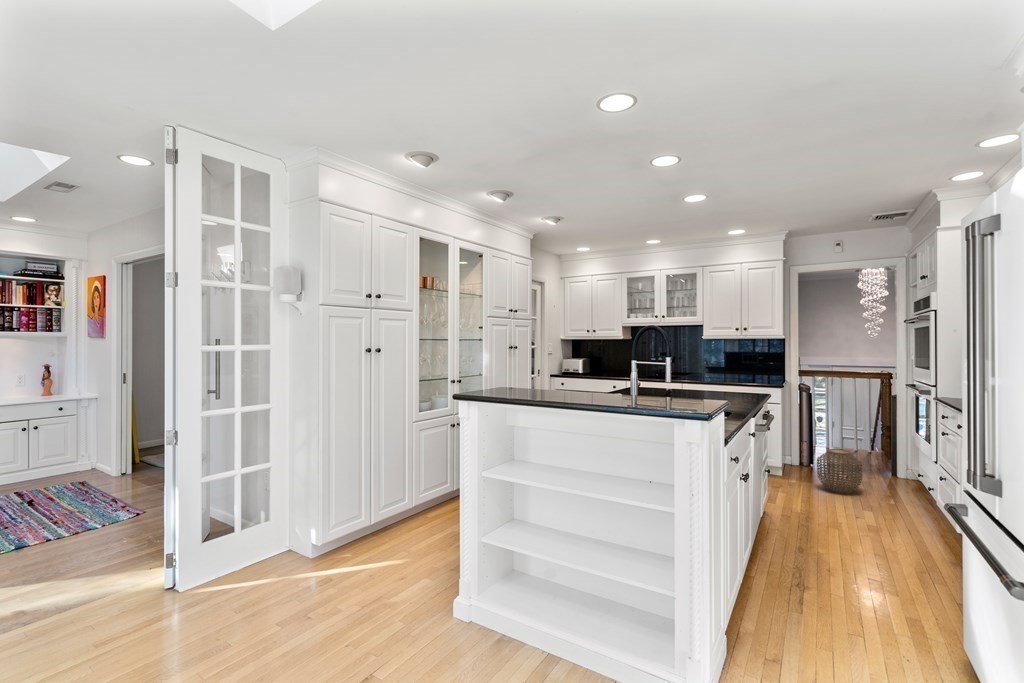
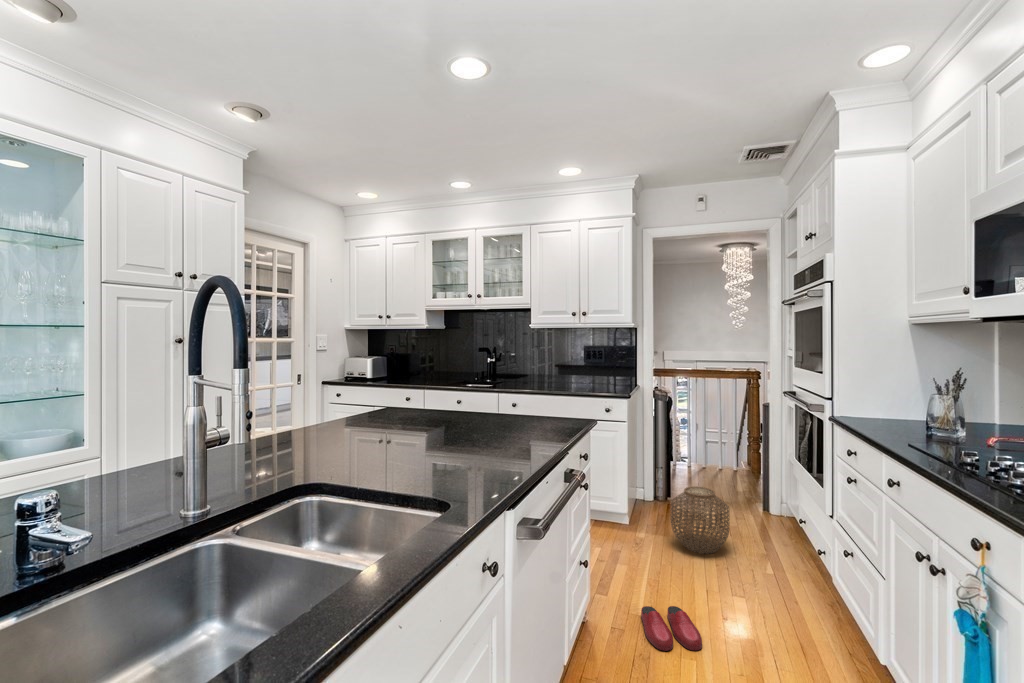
slippers: none [801,509,842,528] -> present [641,606,702,651]

